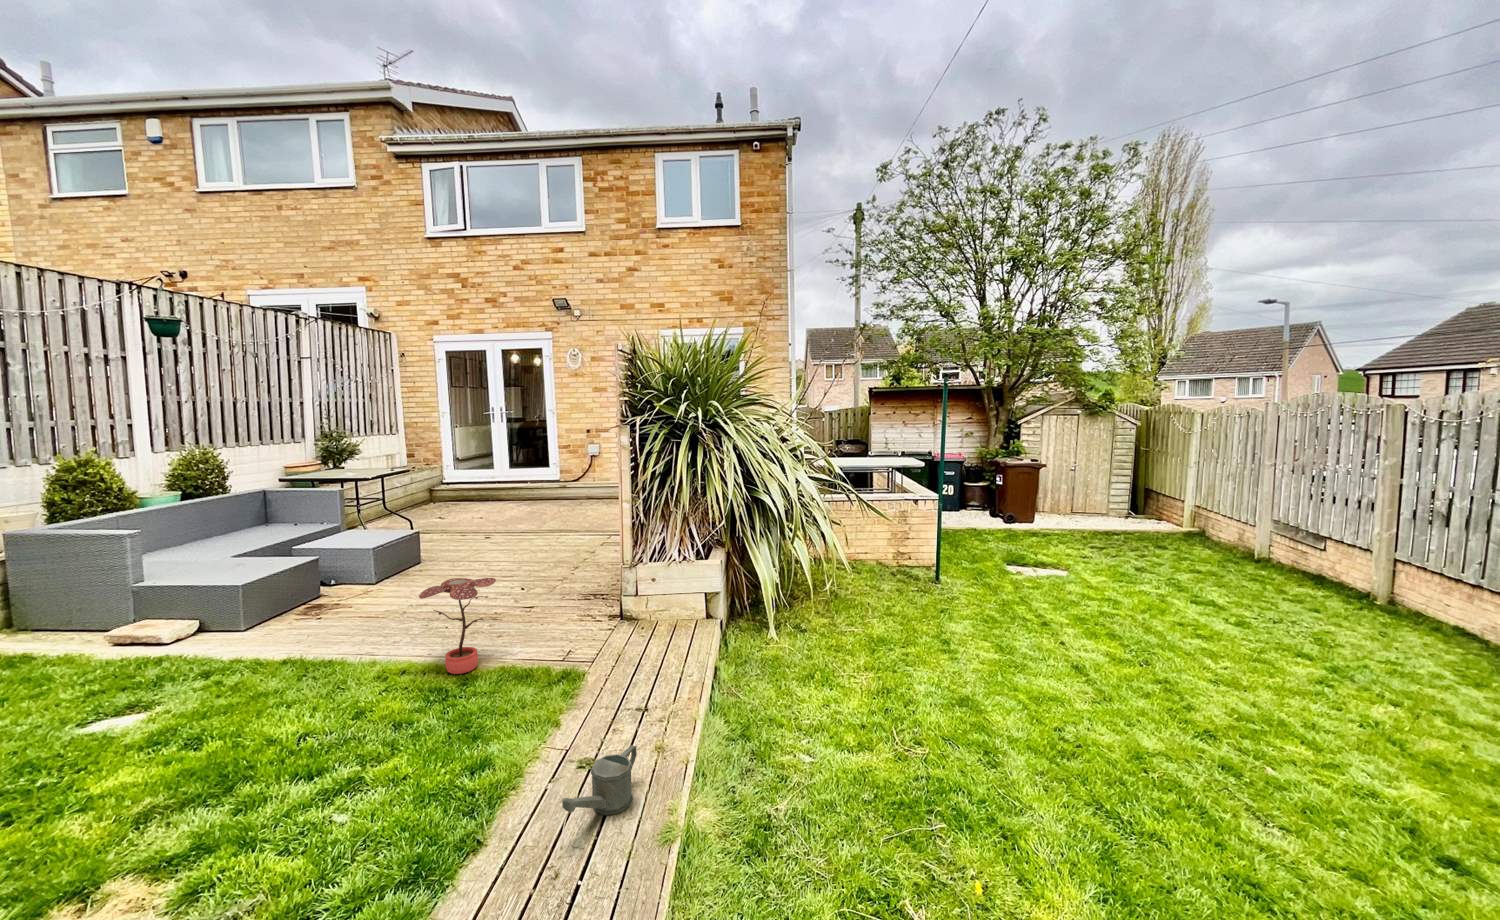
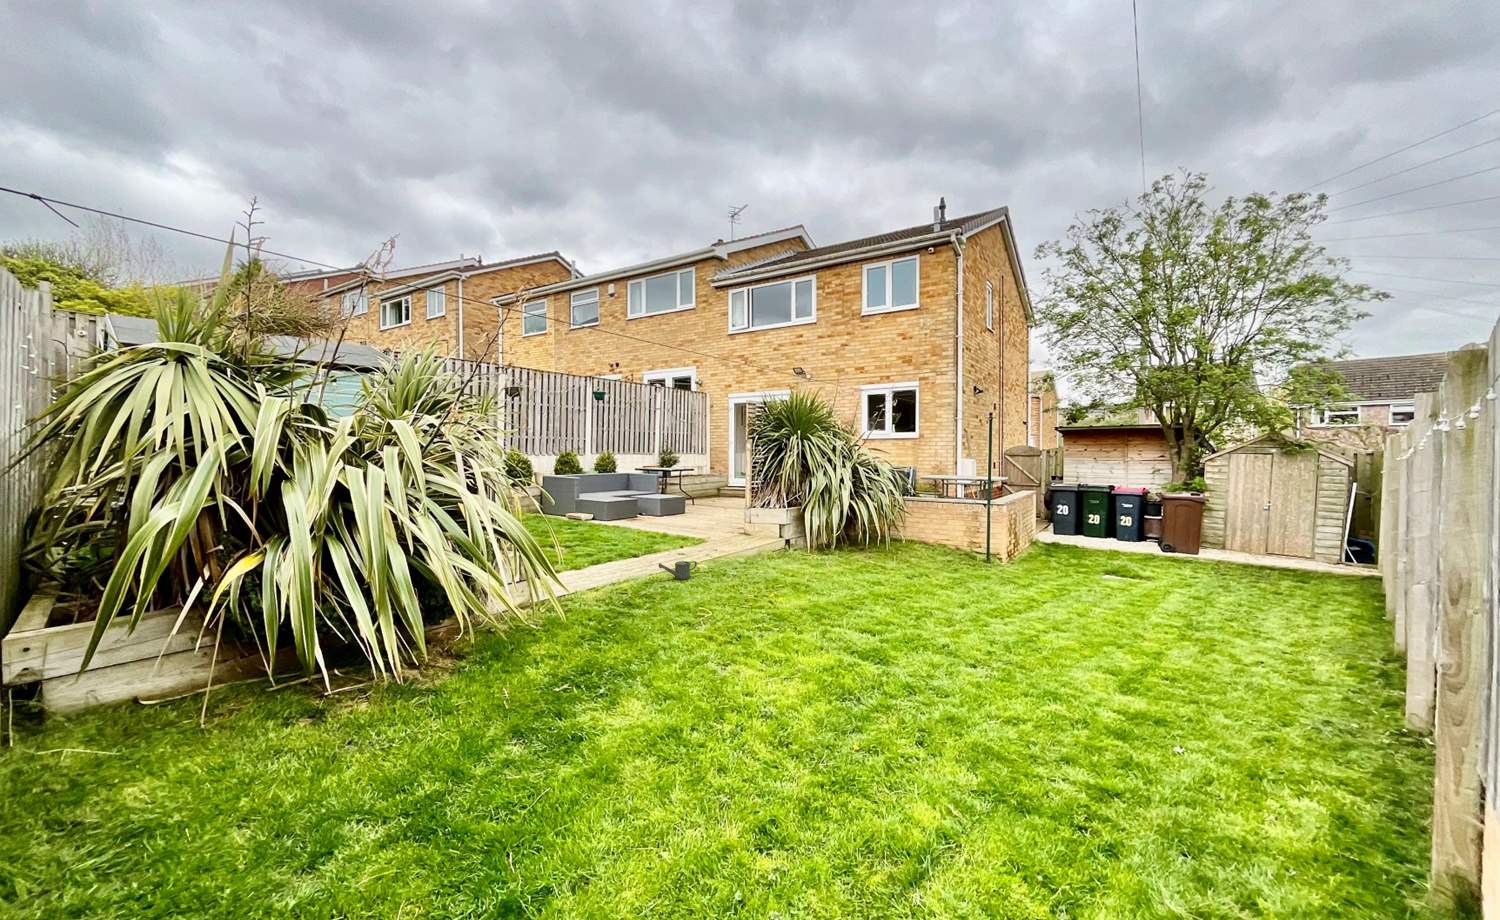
potted plant: present [419,578,496,674] -> none [653,505,685,547]

